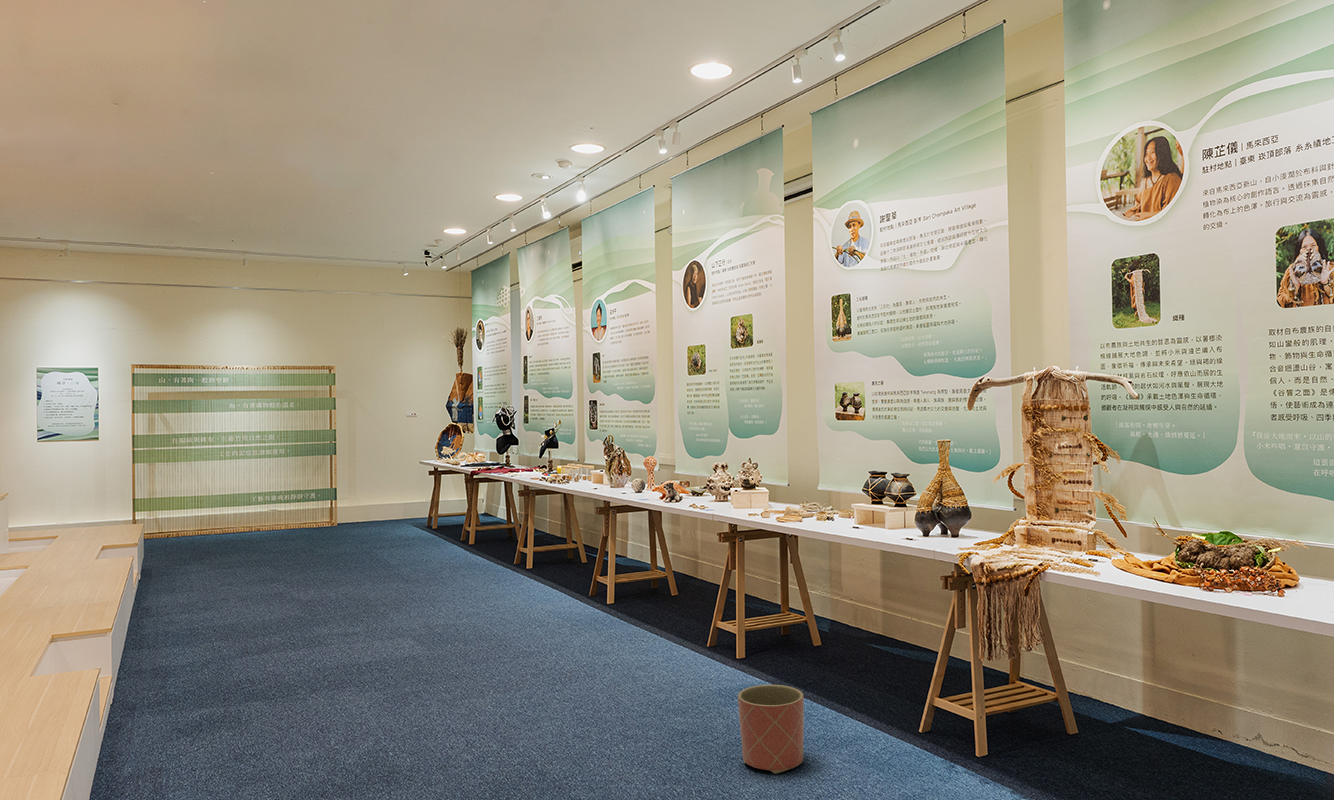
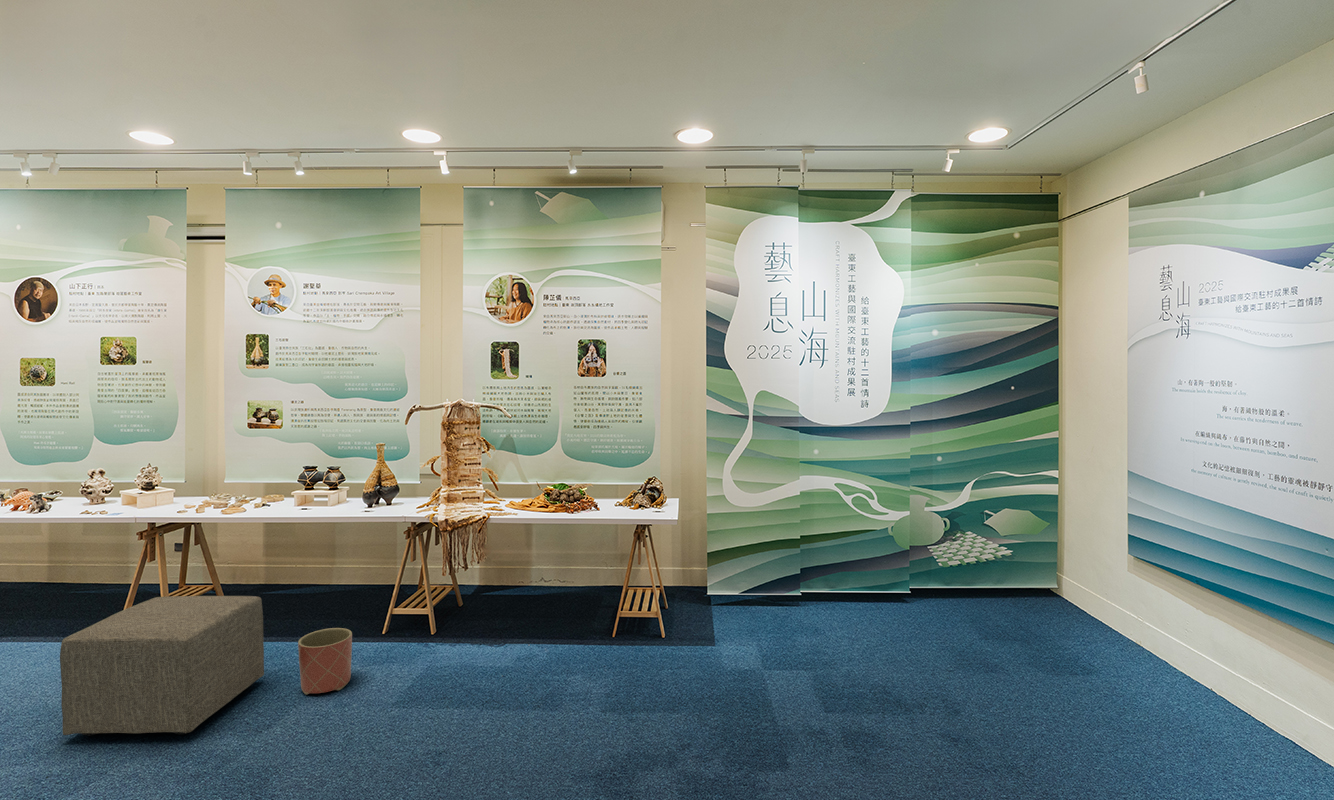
ottoman: none [558,599,733,753] -> present [60,596,264,736]

